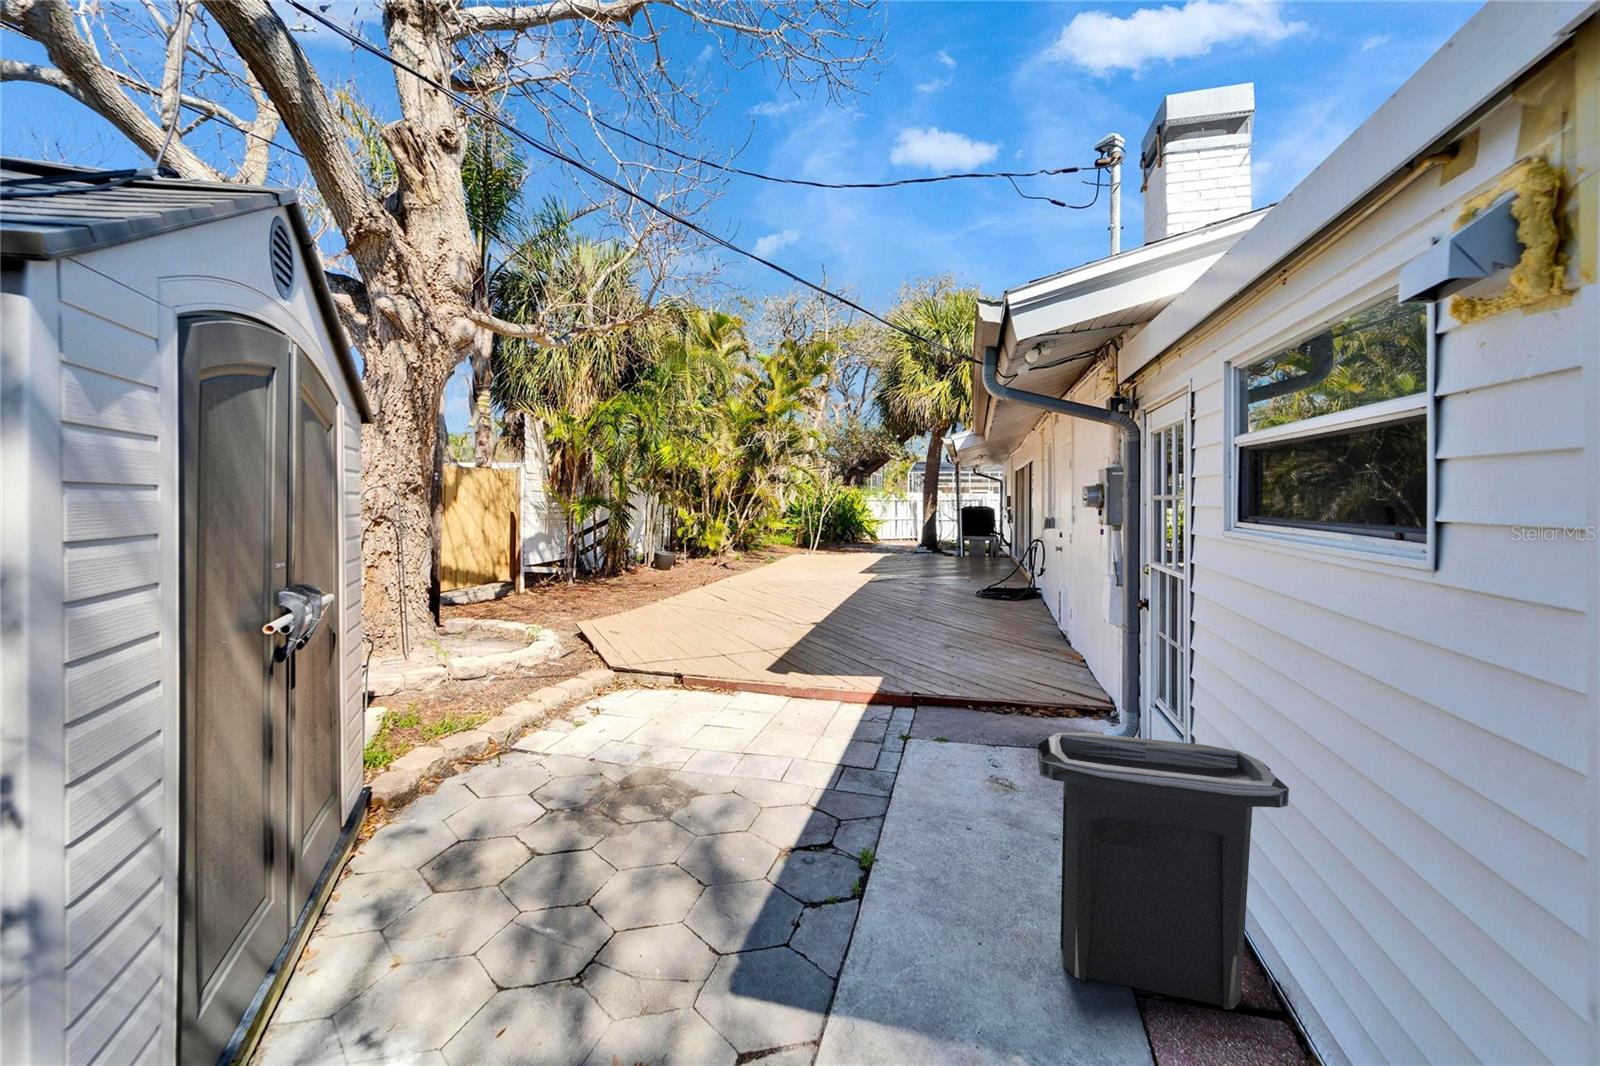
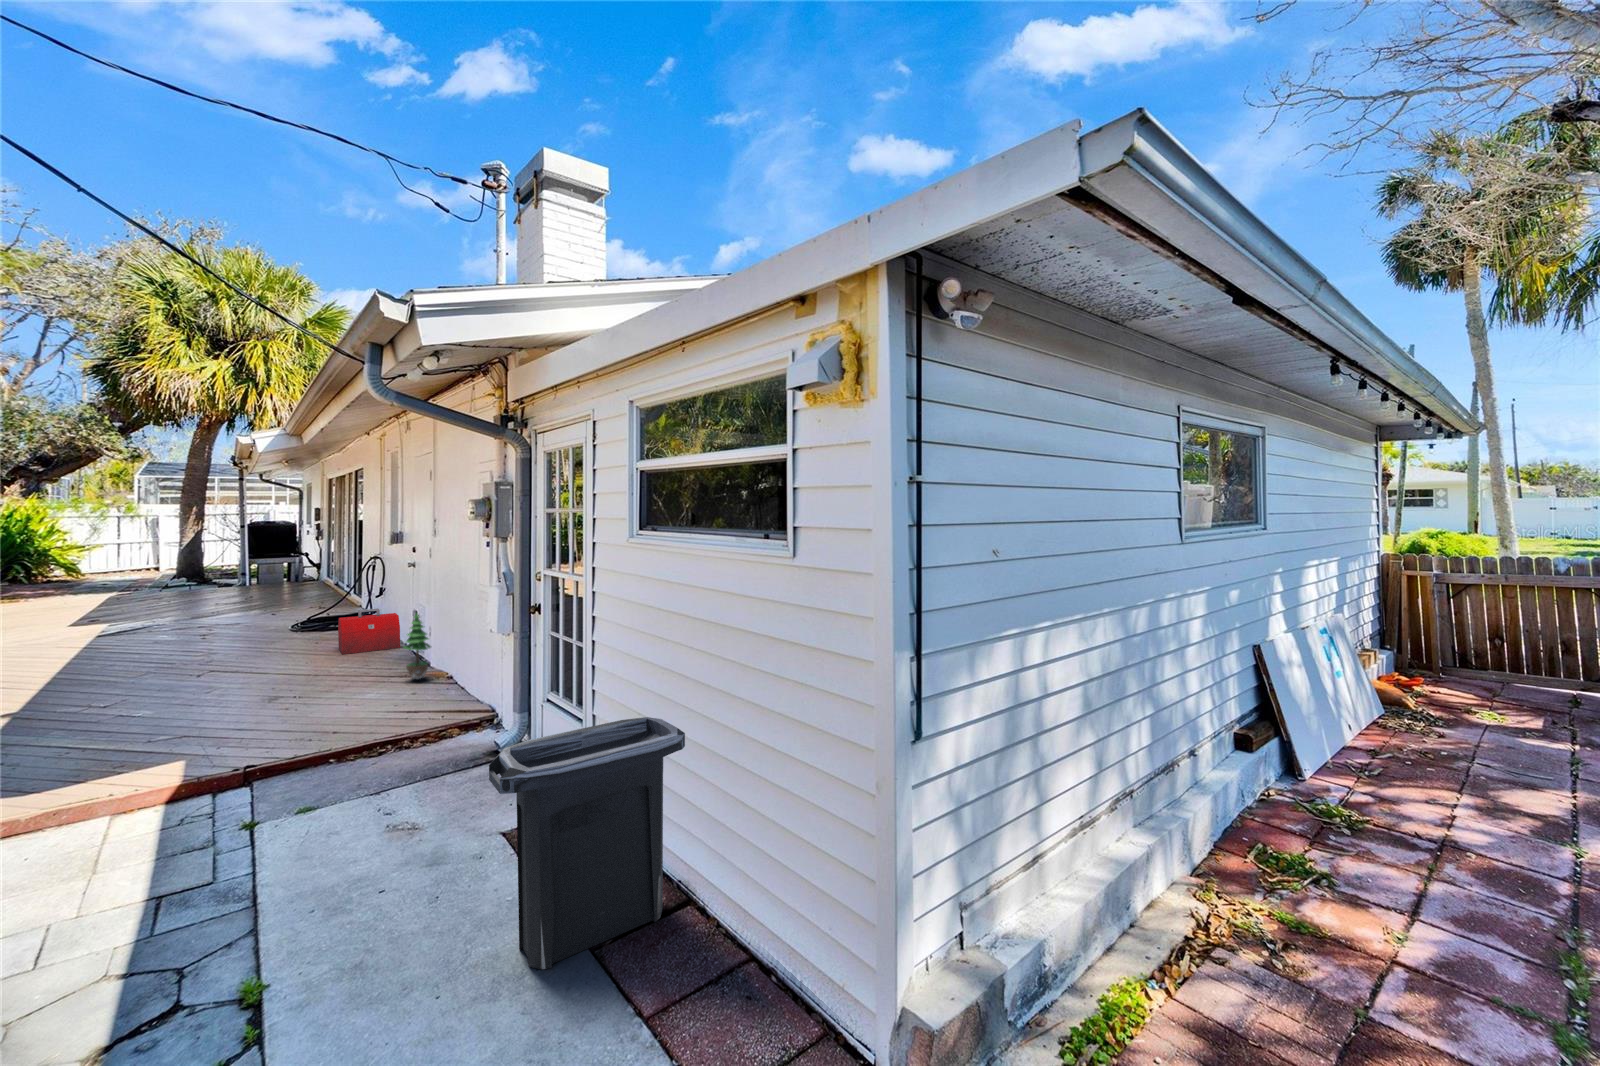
toolbox: none [1004,585,1052,624] -> present [338,608,400,654]
potted tree: none [1045,591,1070,657] -> present [404,613,431,680]

